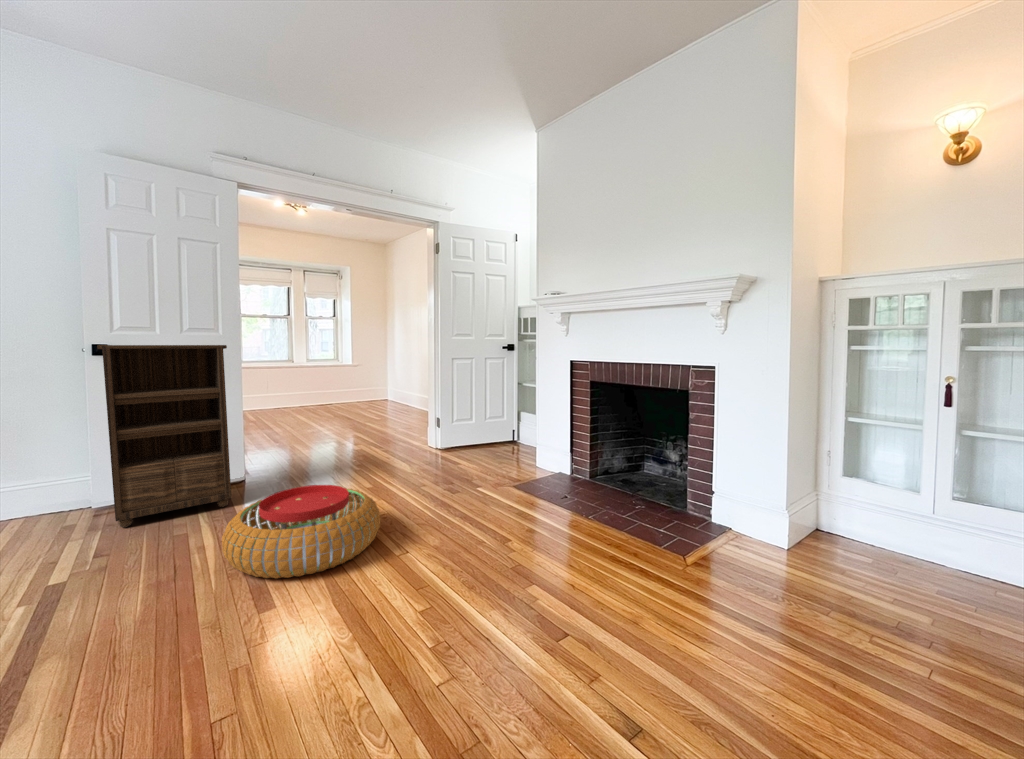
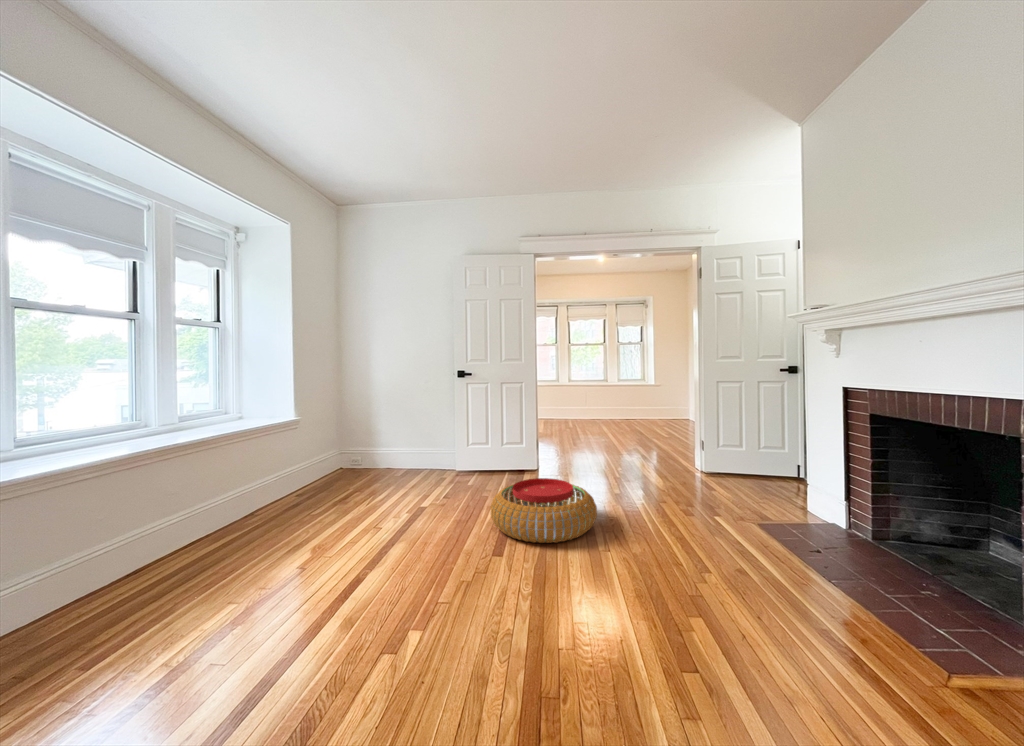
bookshelf: present [97,345,231,527] -> none [455,372,520,485]

